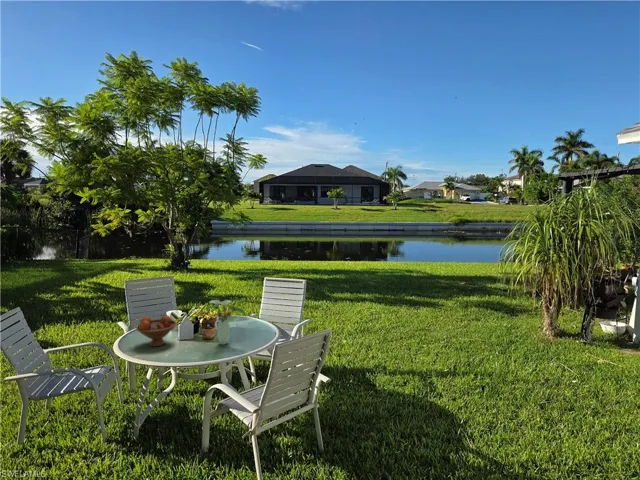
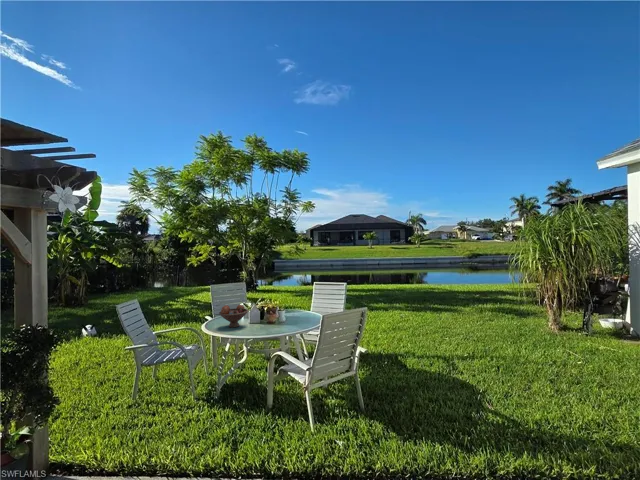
flower arrangement: present [206,300,245,344] -> none [270,292,299,326]

